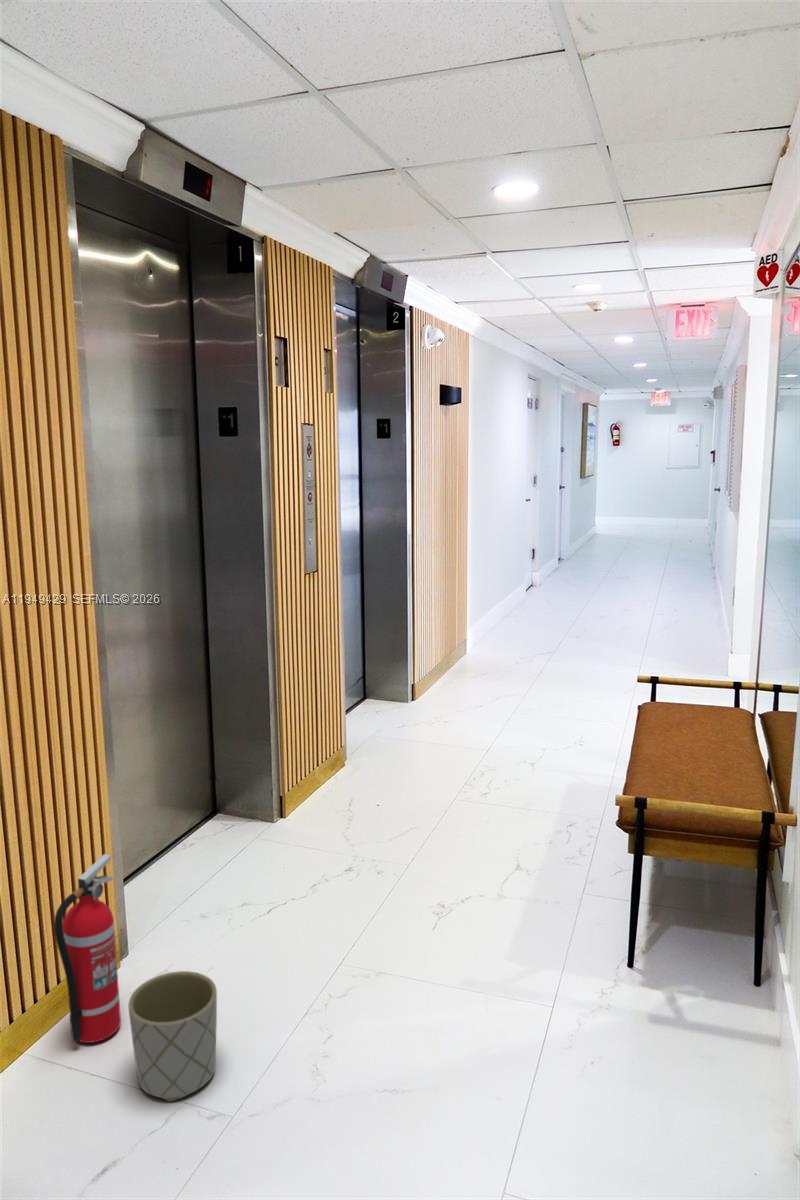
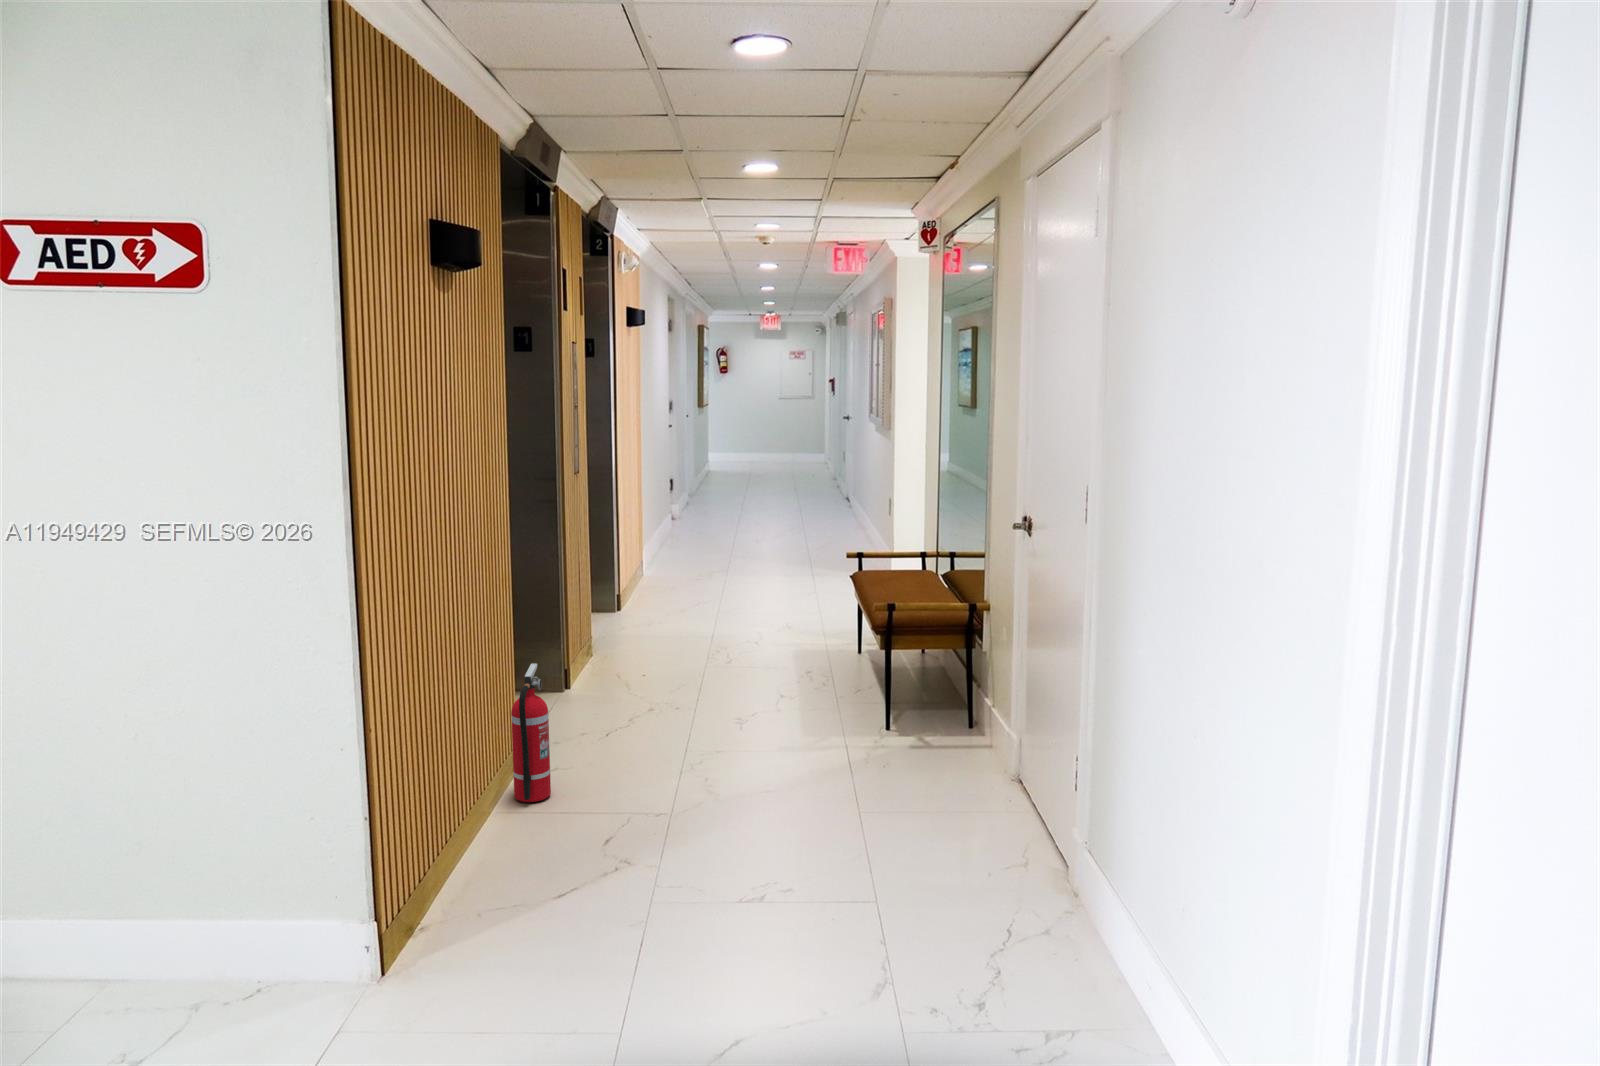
planter: present [128,971,217,1101] -> none [583,736,644,815]

